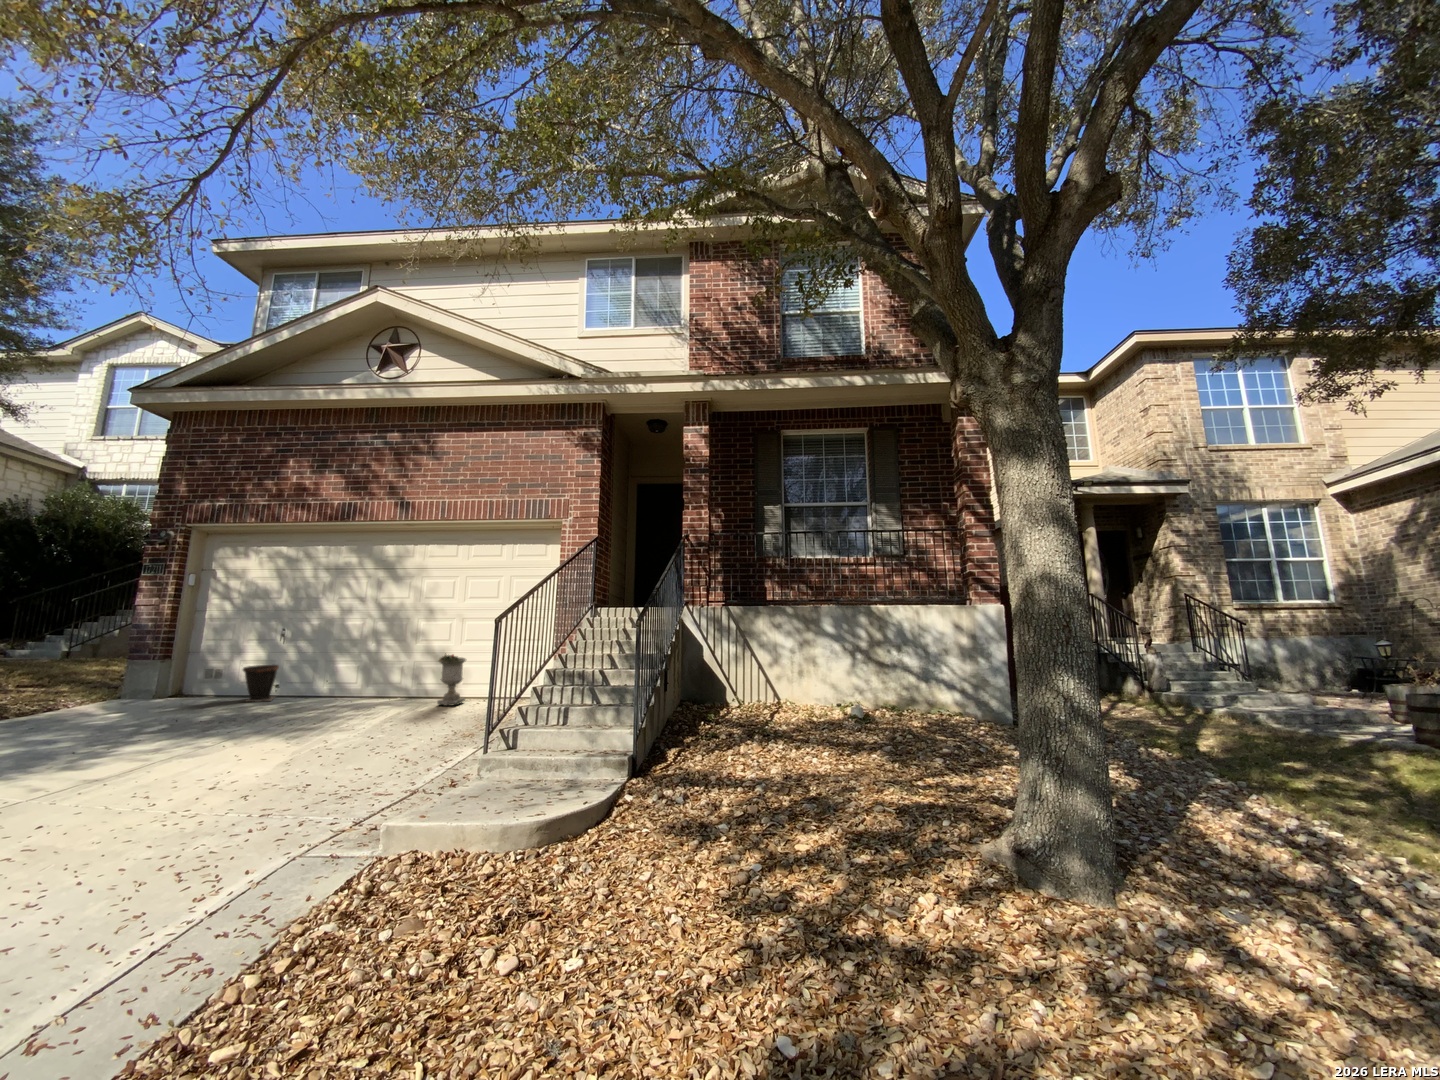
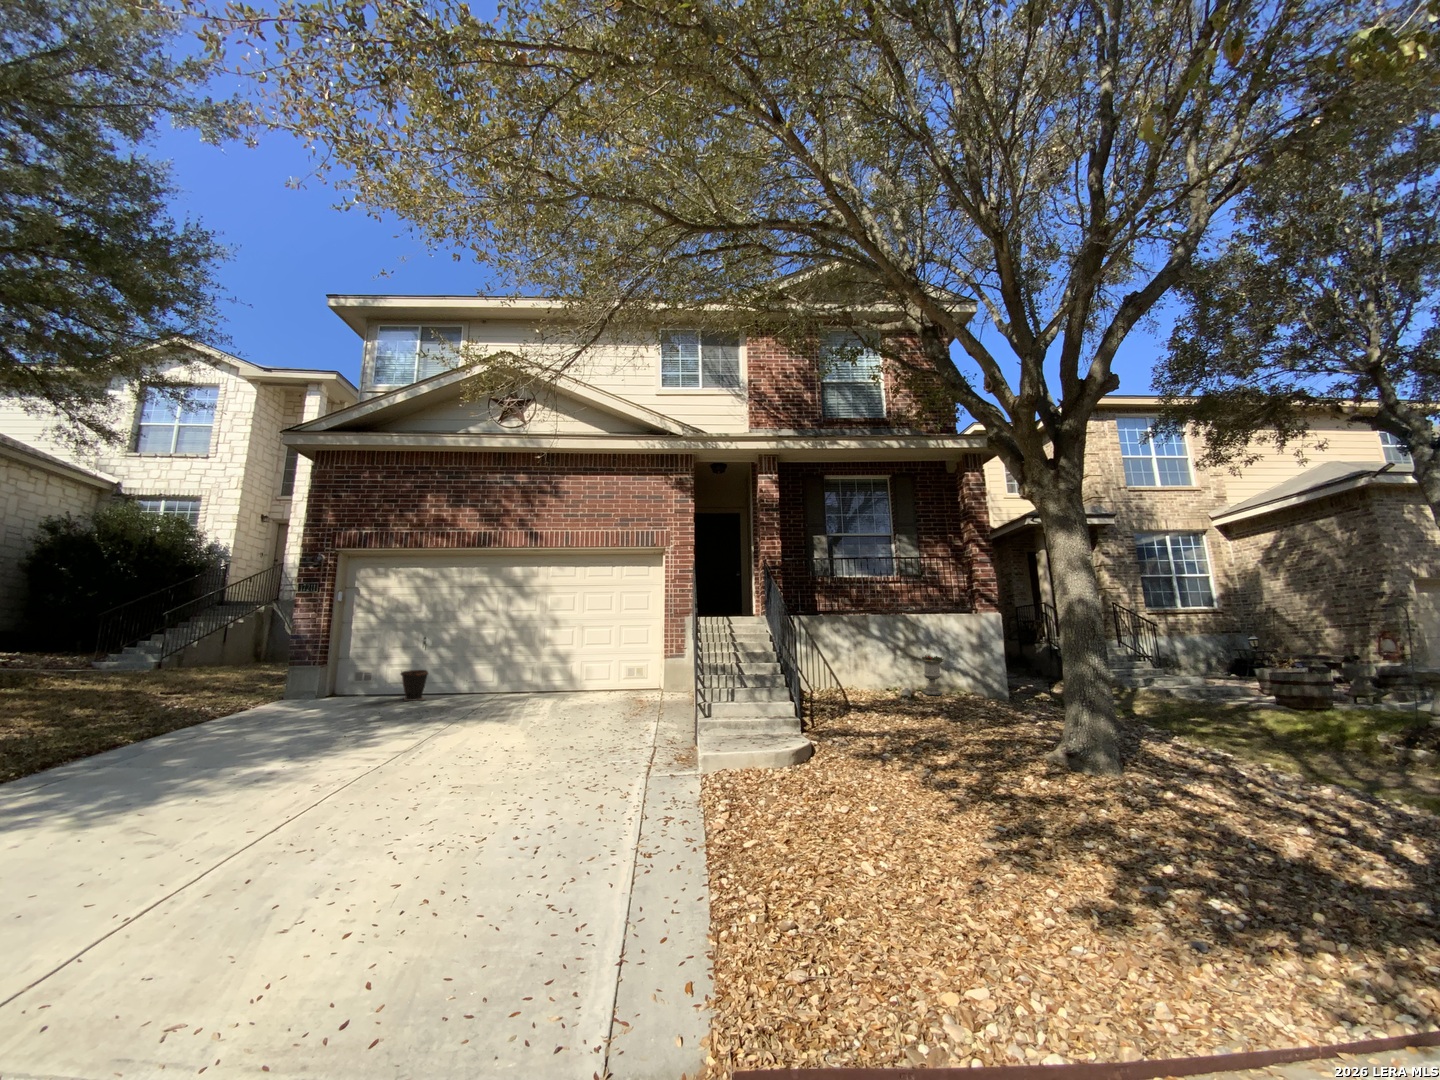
planter: present [437,653,467,706] -> present [922,656,943,695]

